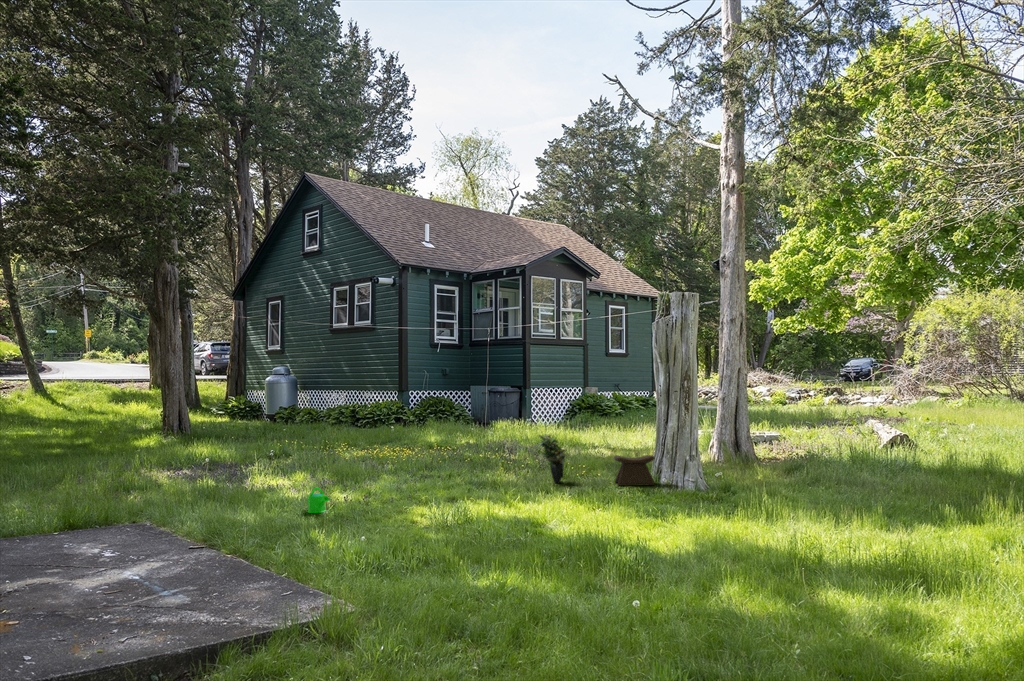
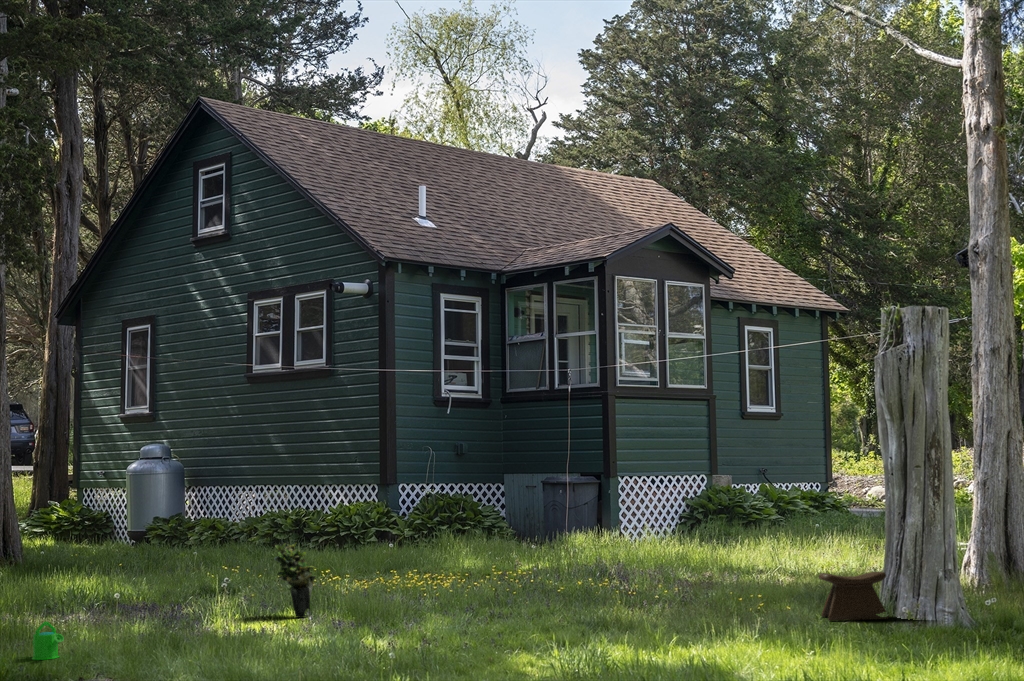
potted plant: present [539,434,565,483] -> present [274,543,316,618]
watering can: present [307,487,329,513] -> present [32,622,64,660]

